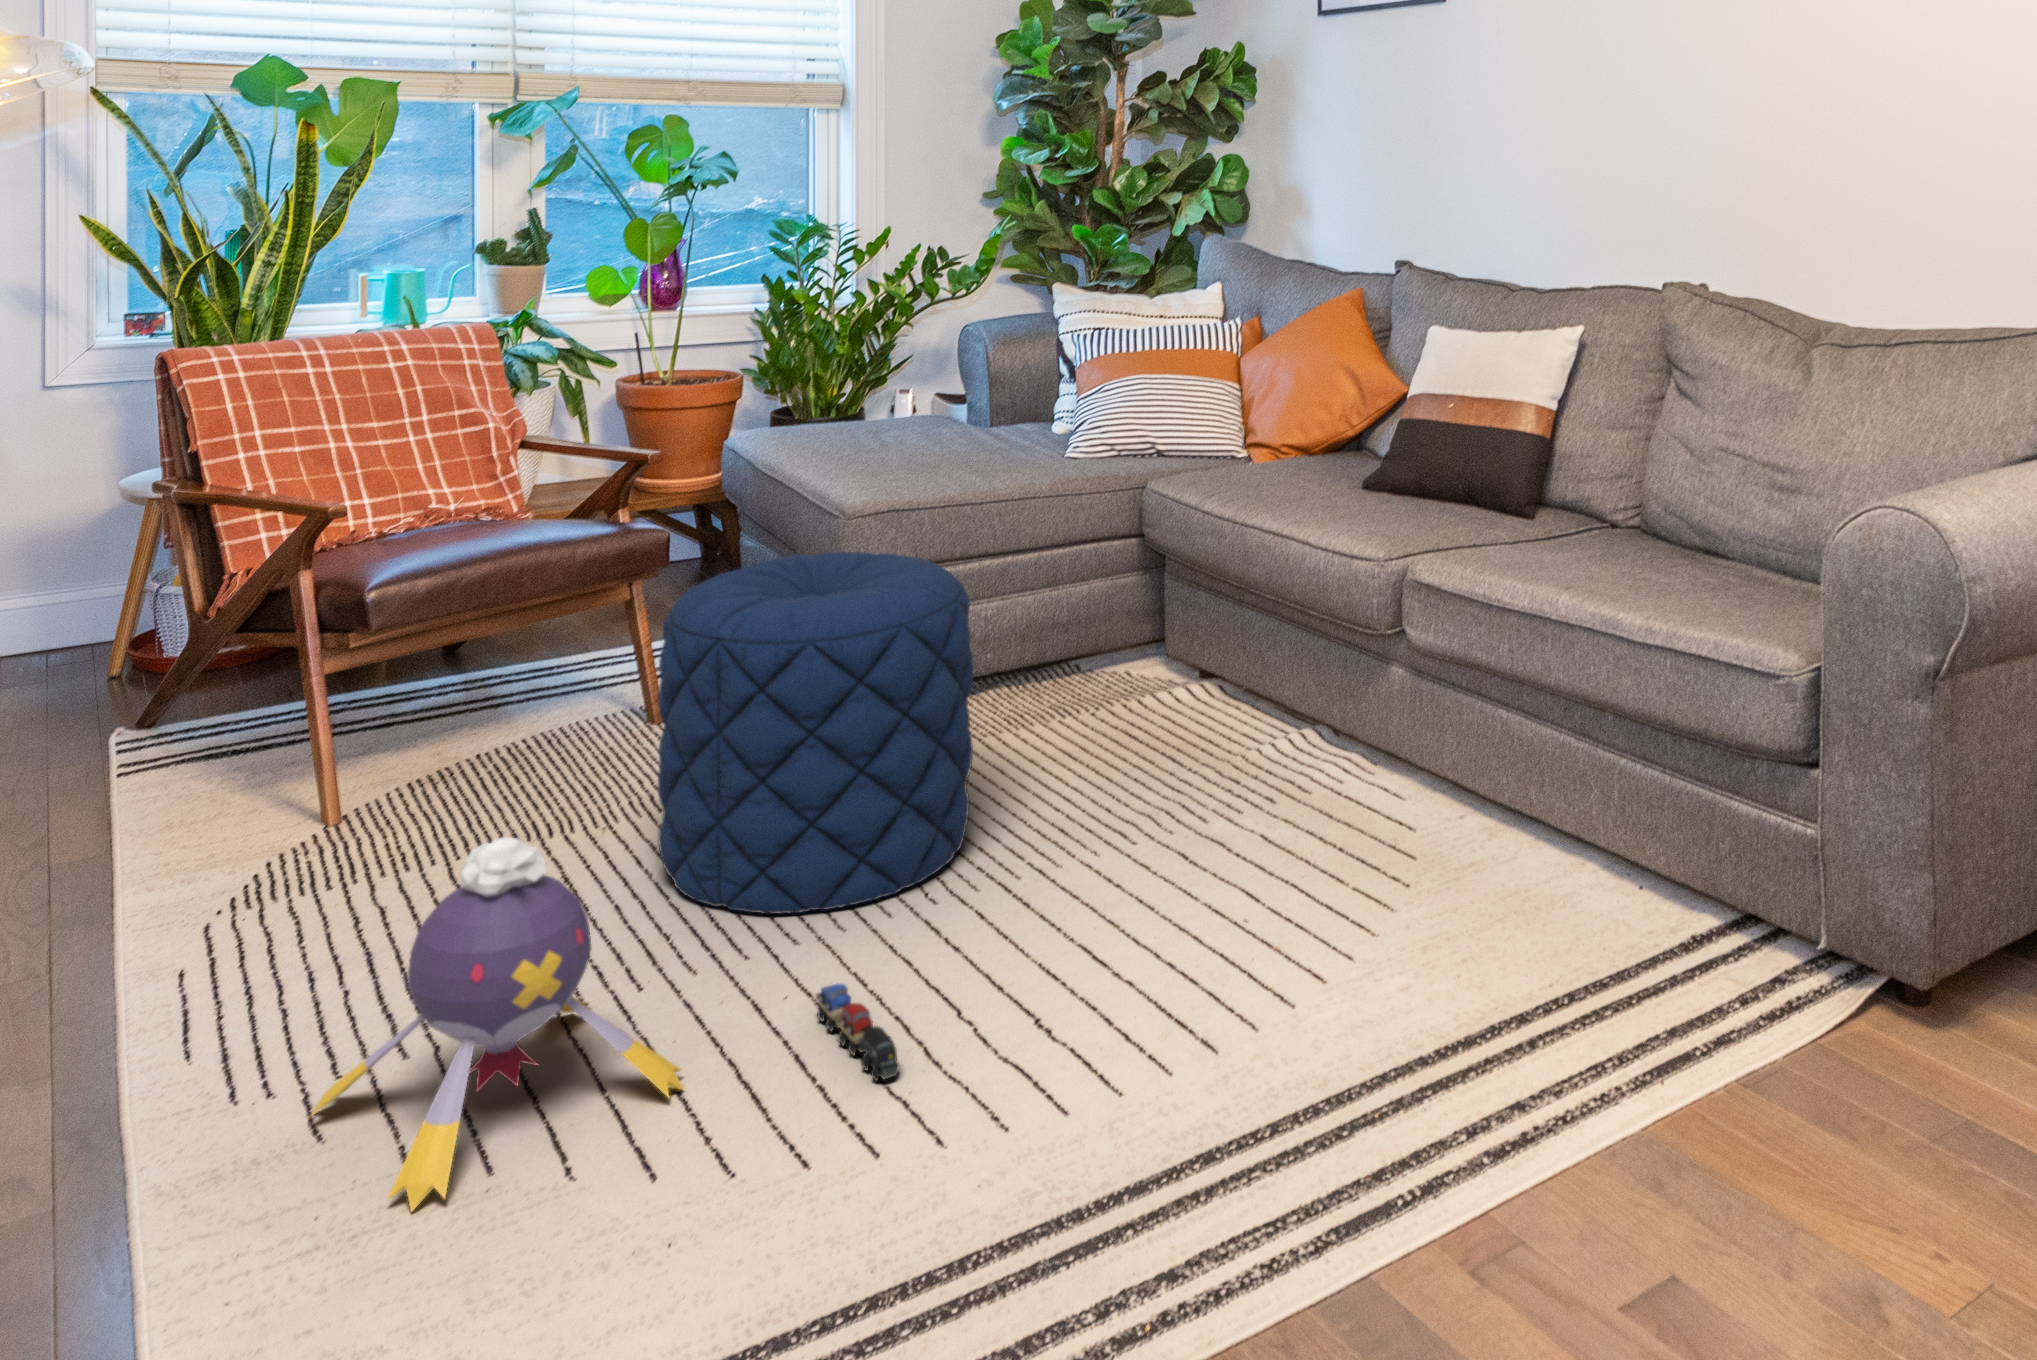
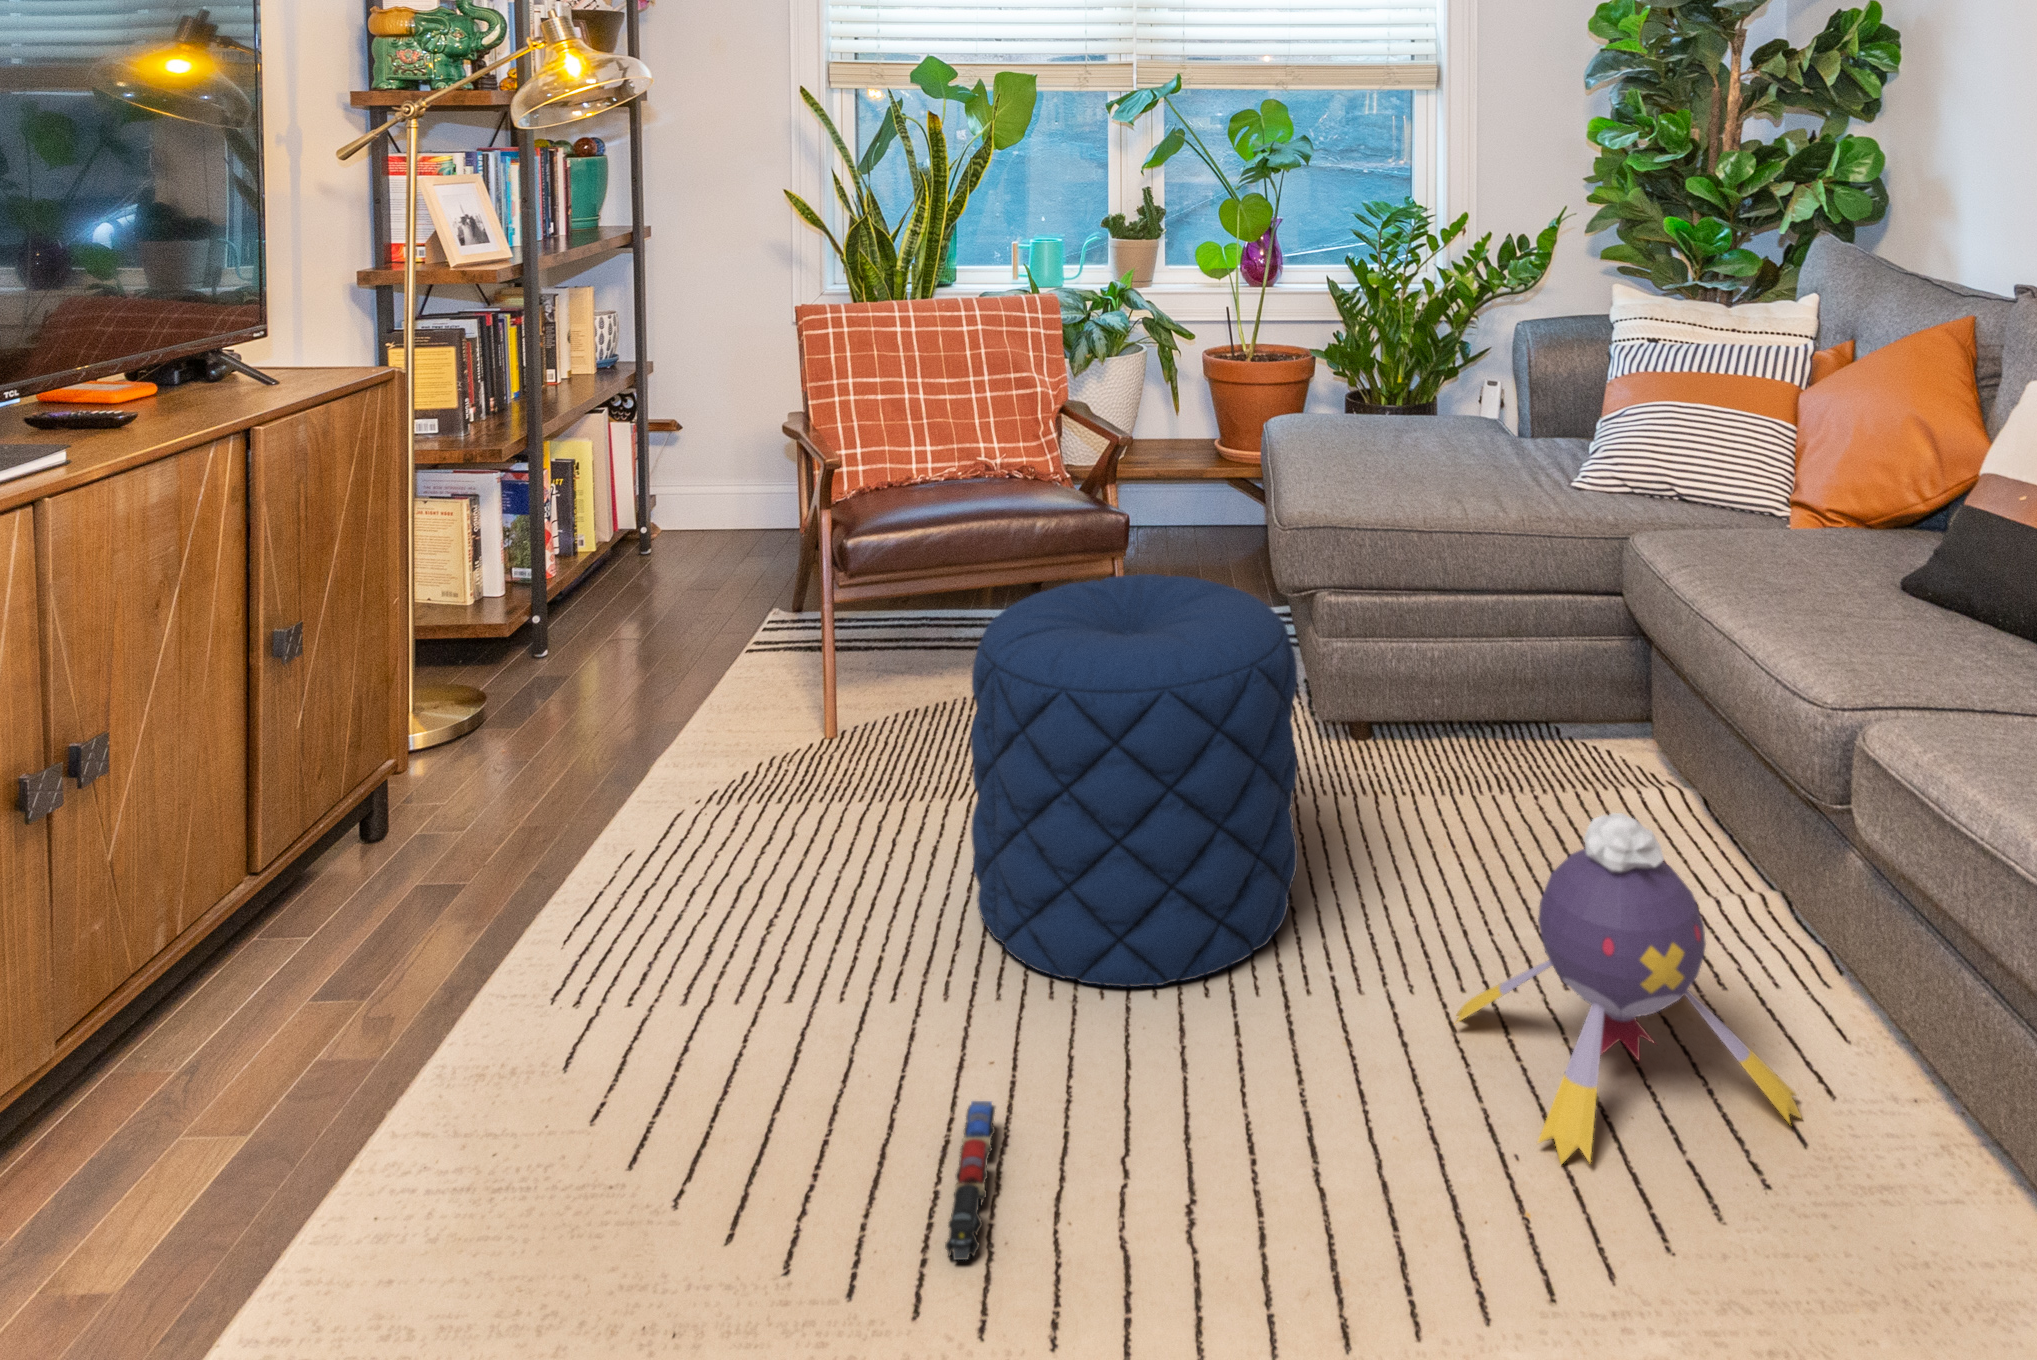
plush toy: present [312,836,683,1211] -> present [1457,813,1802,1164]

